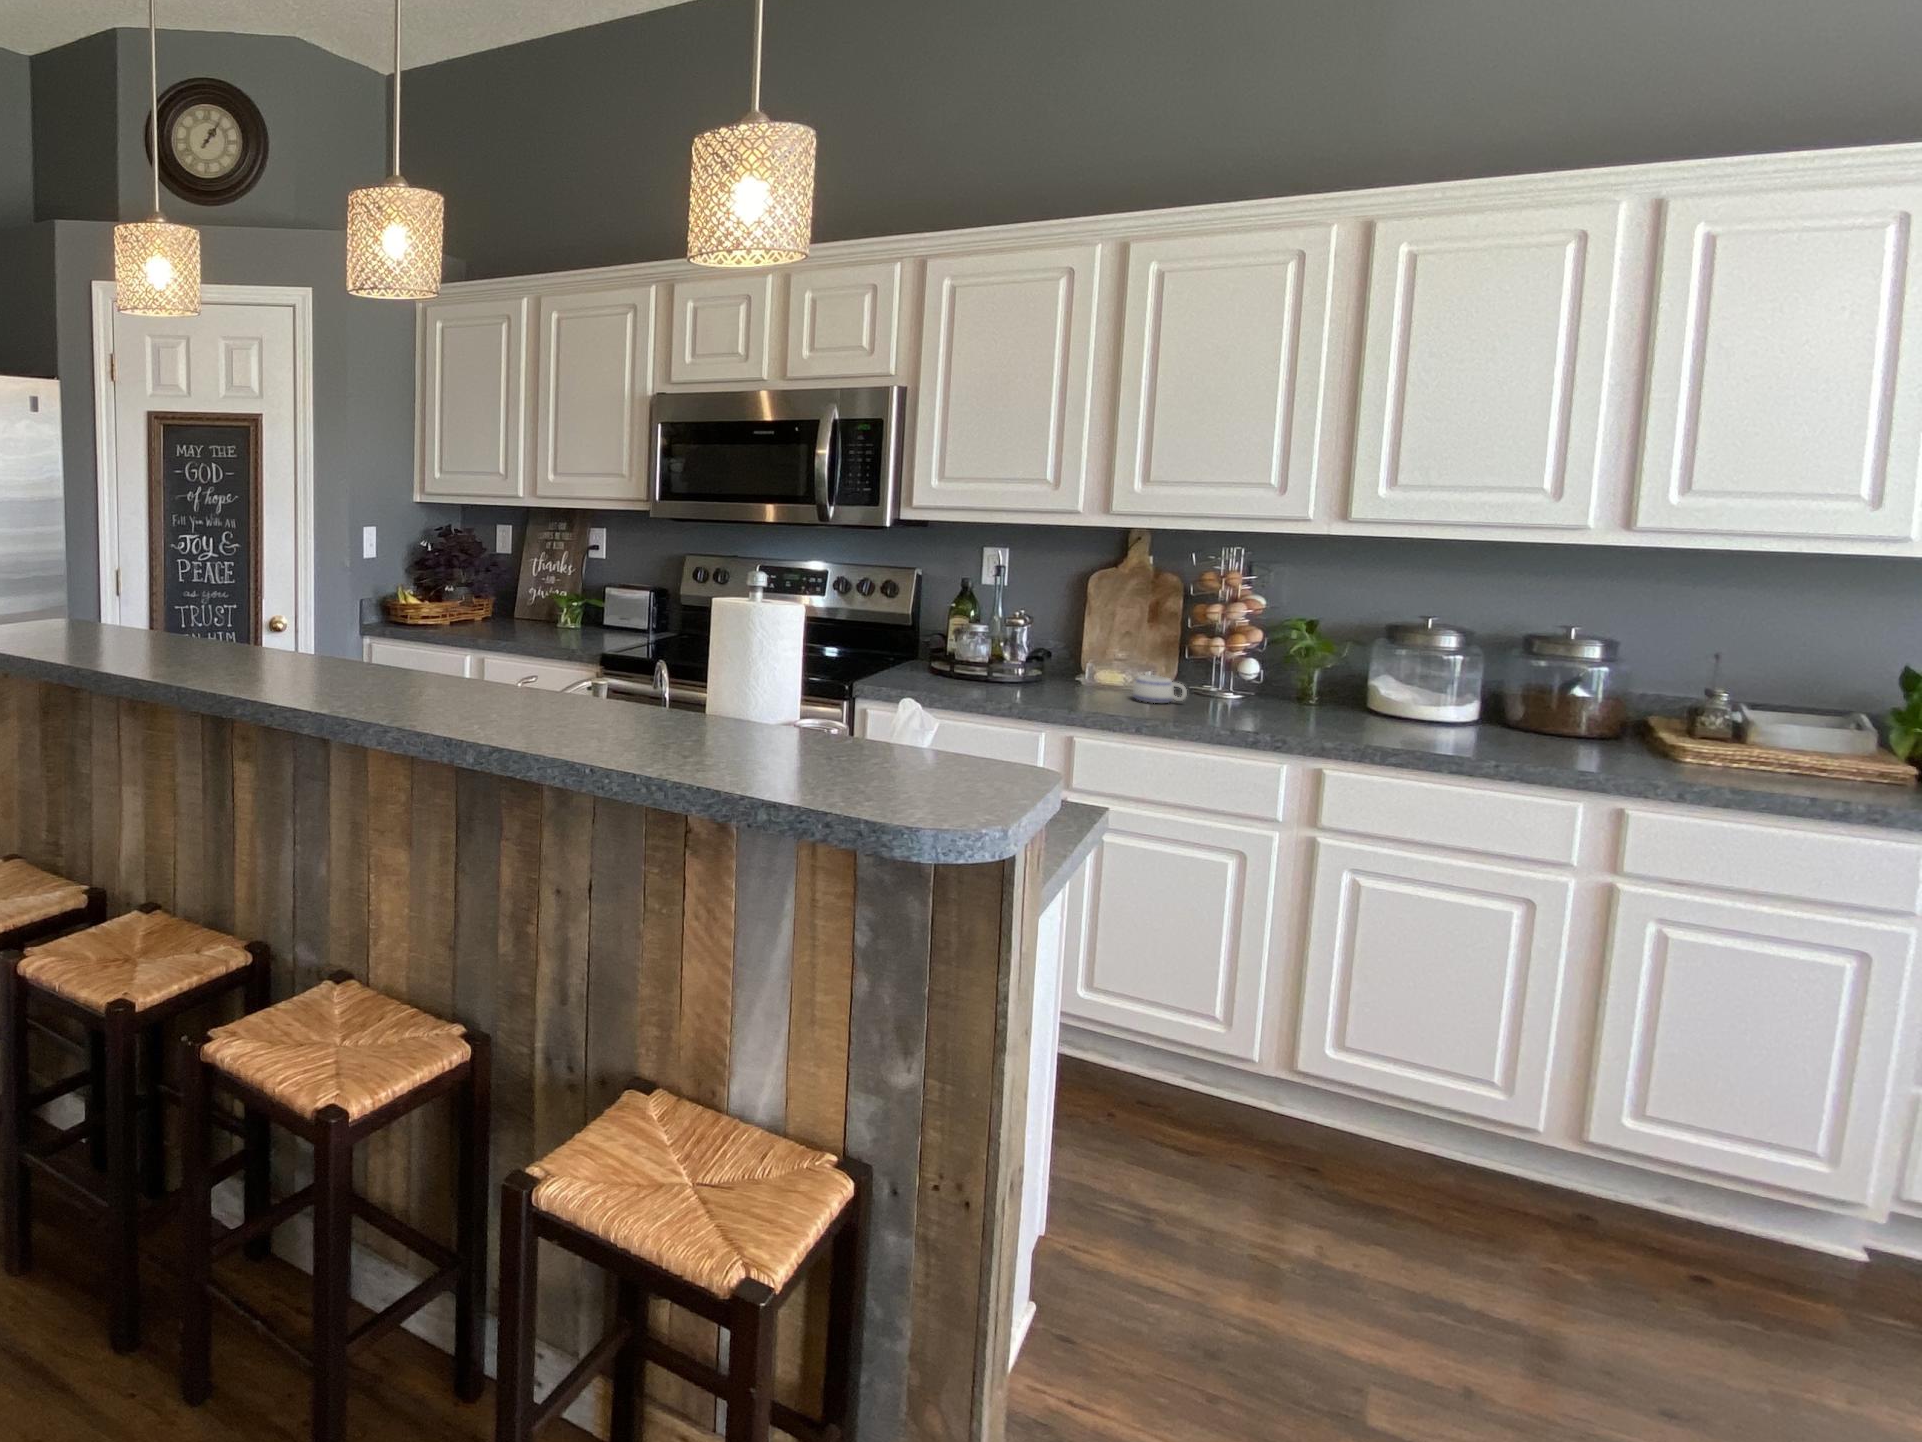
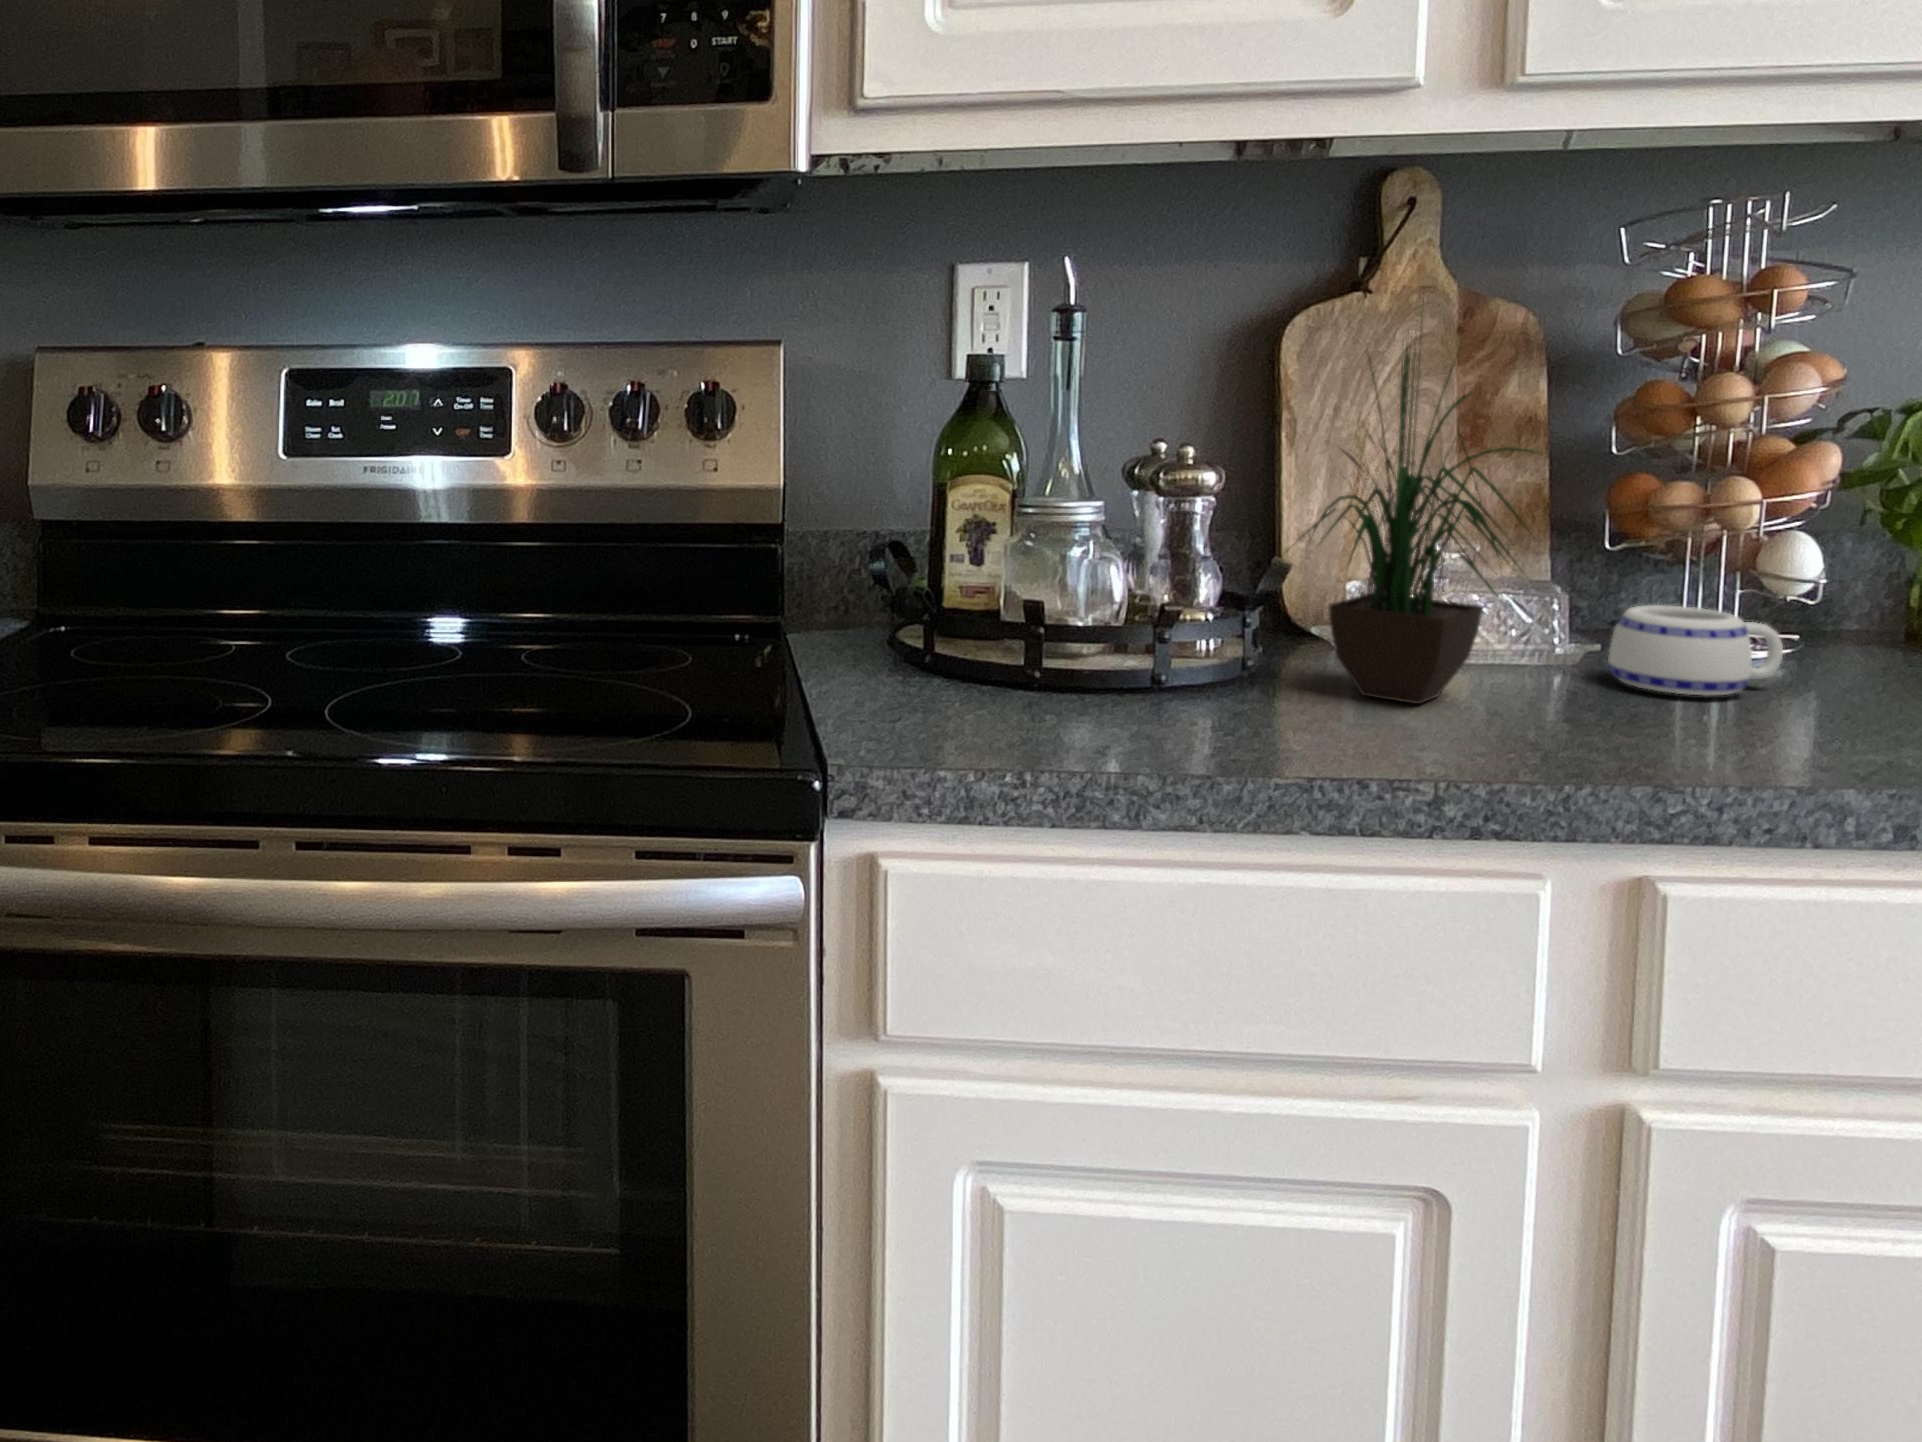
potted plant: none [1015,561,1097,694] -> present [1301,320,1539,704]

